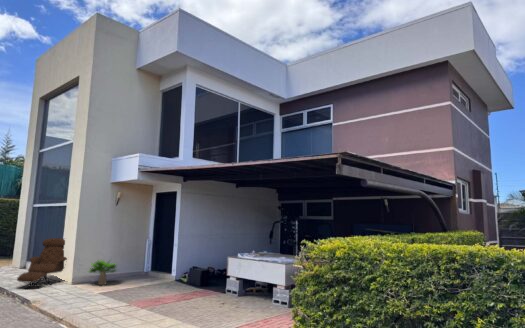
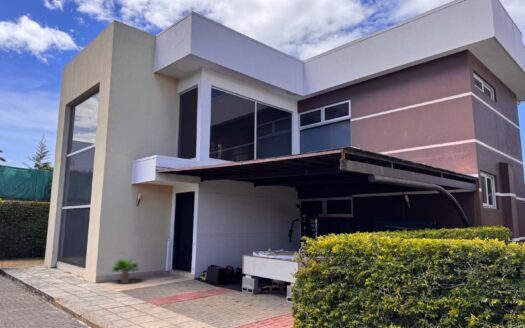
lounge chair: present [17,238,67,287] -> none [46,239,94,287]

